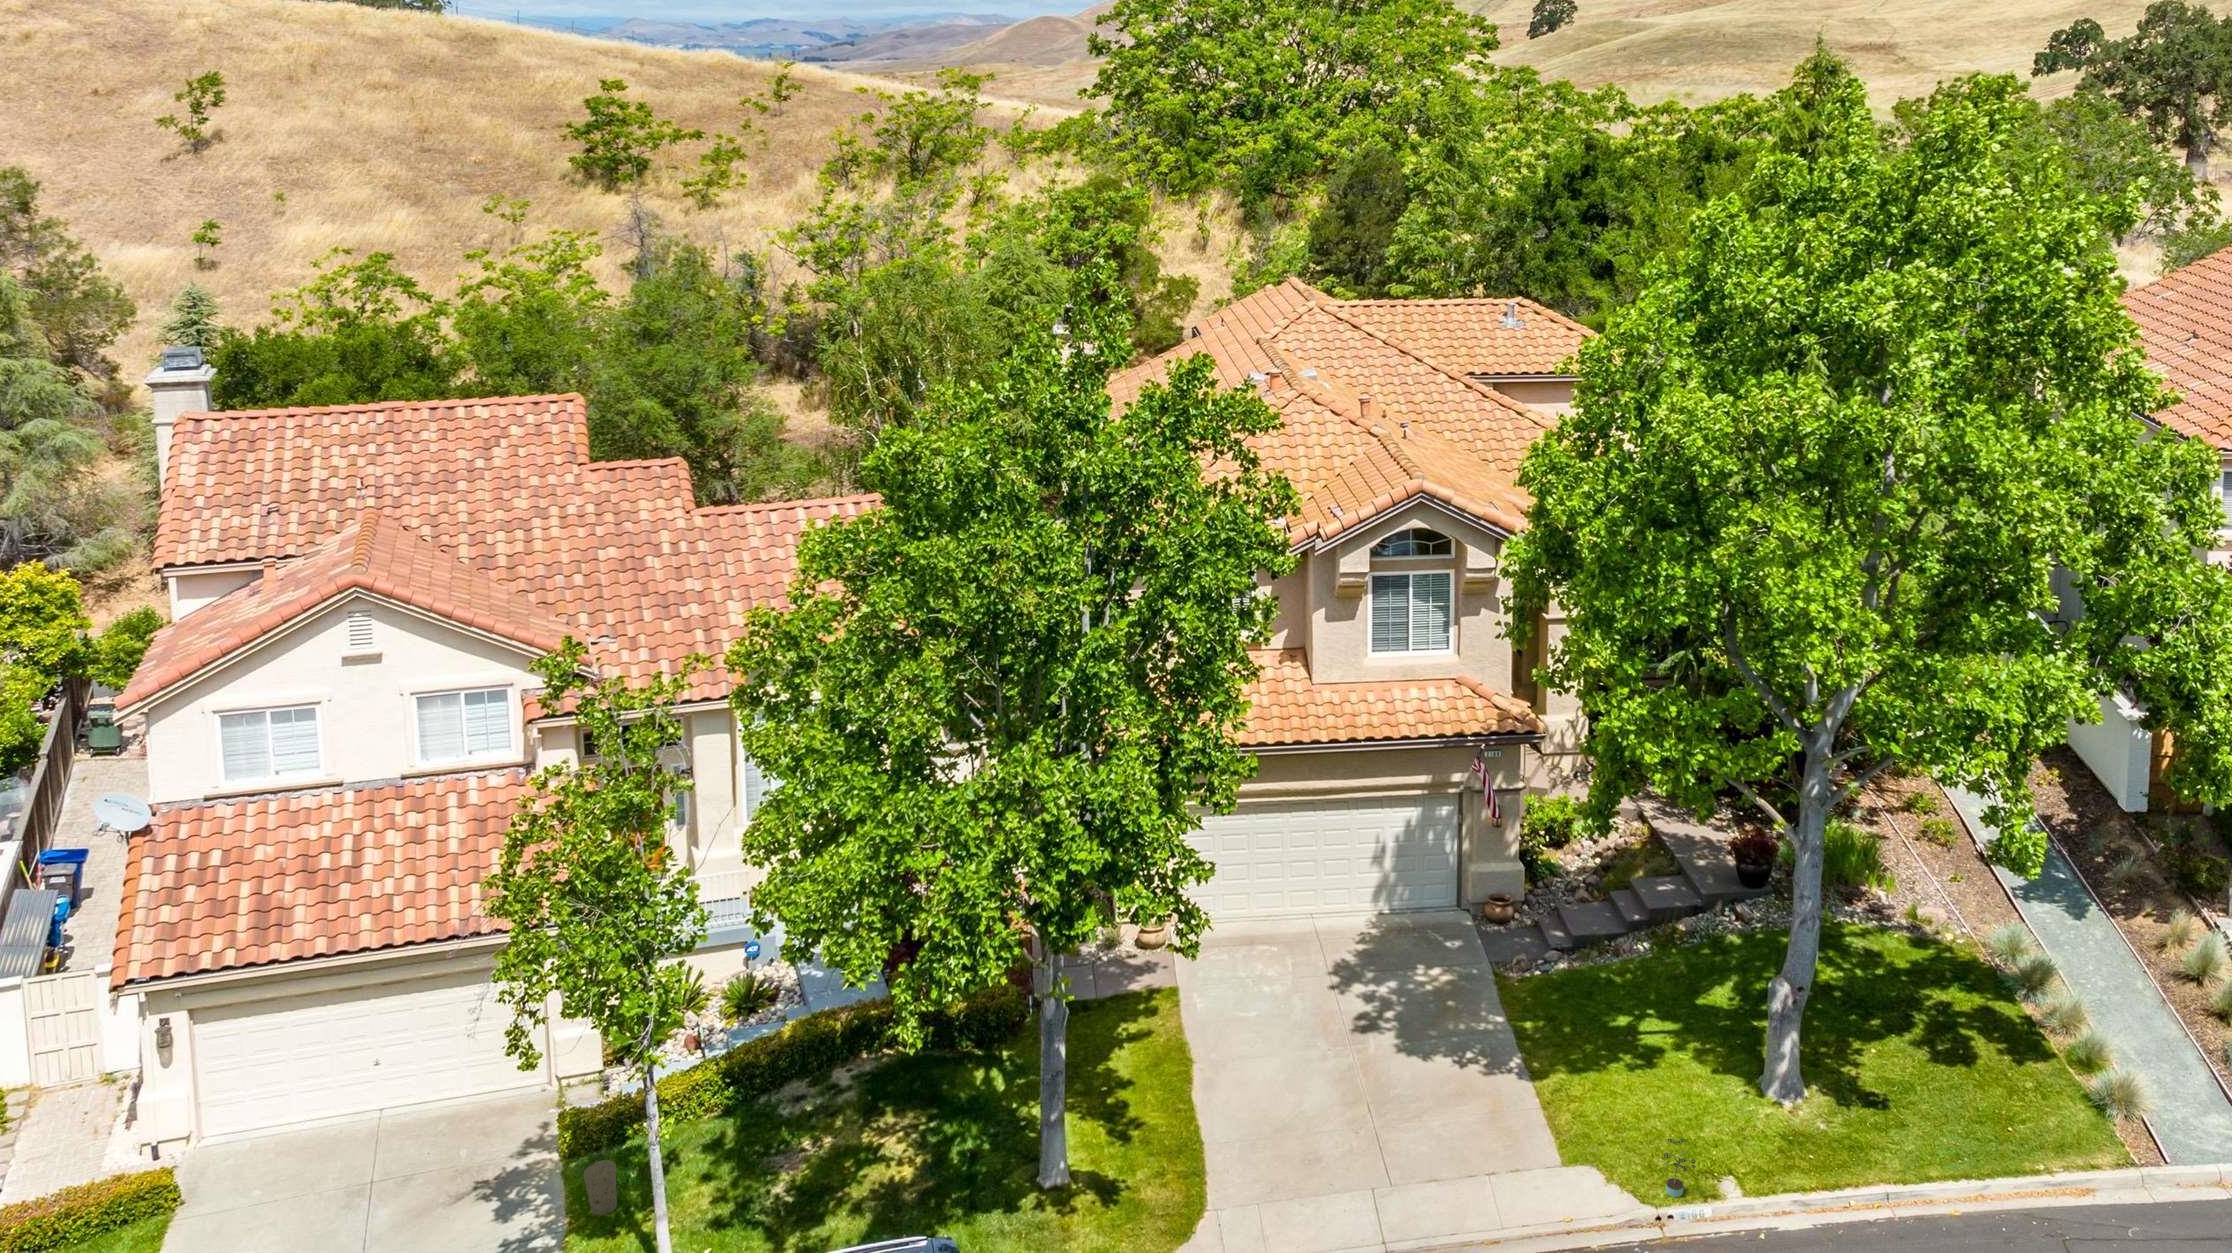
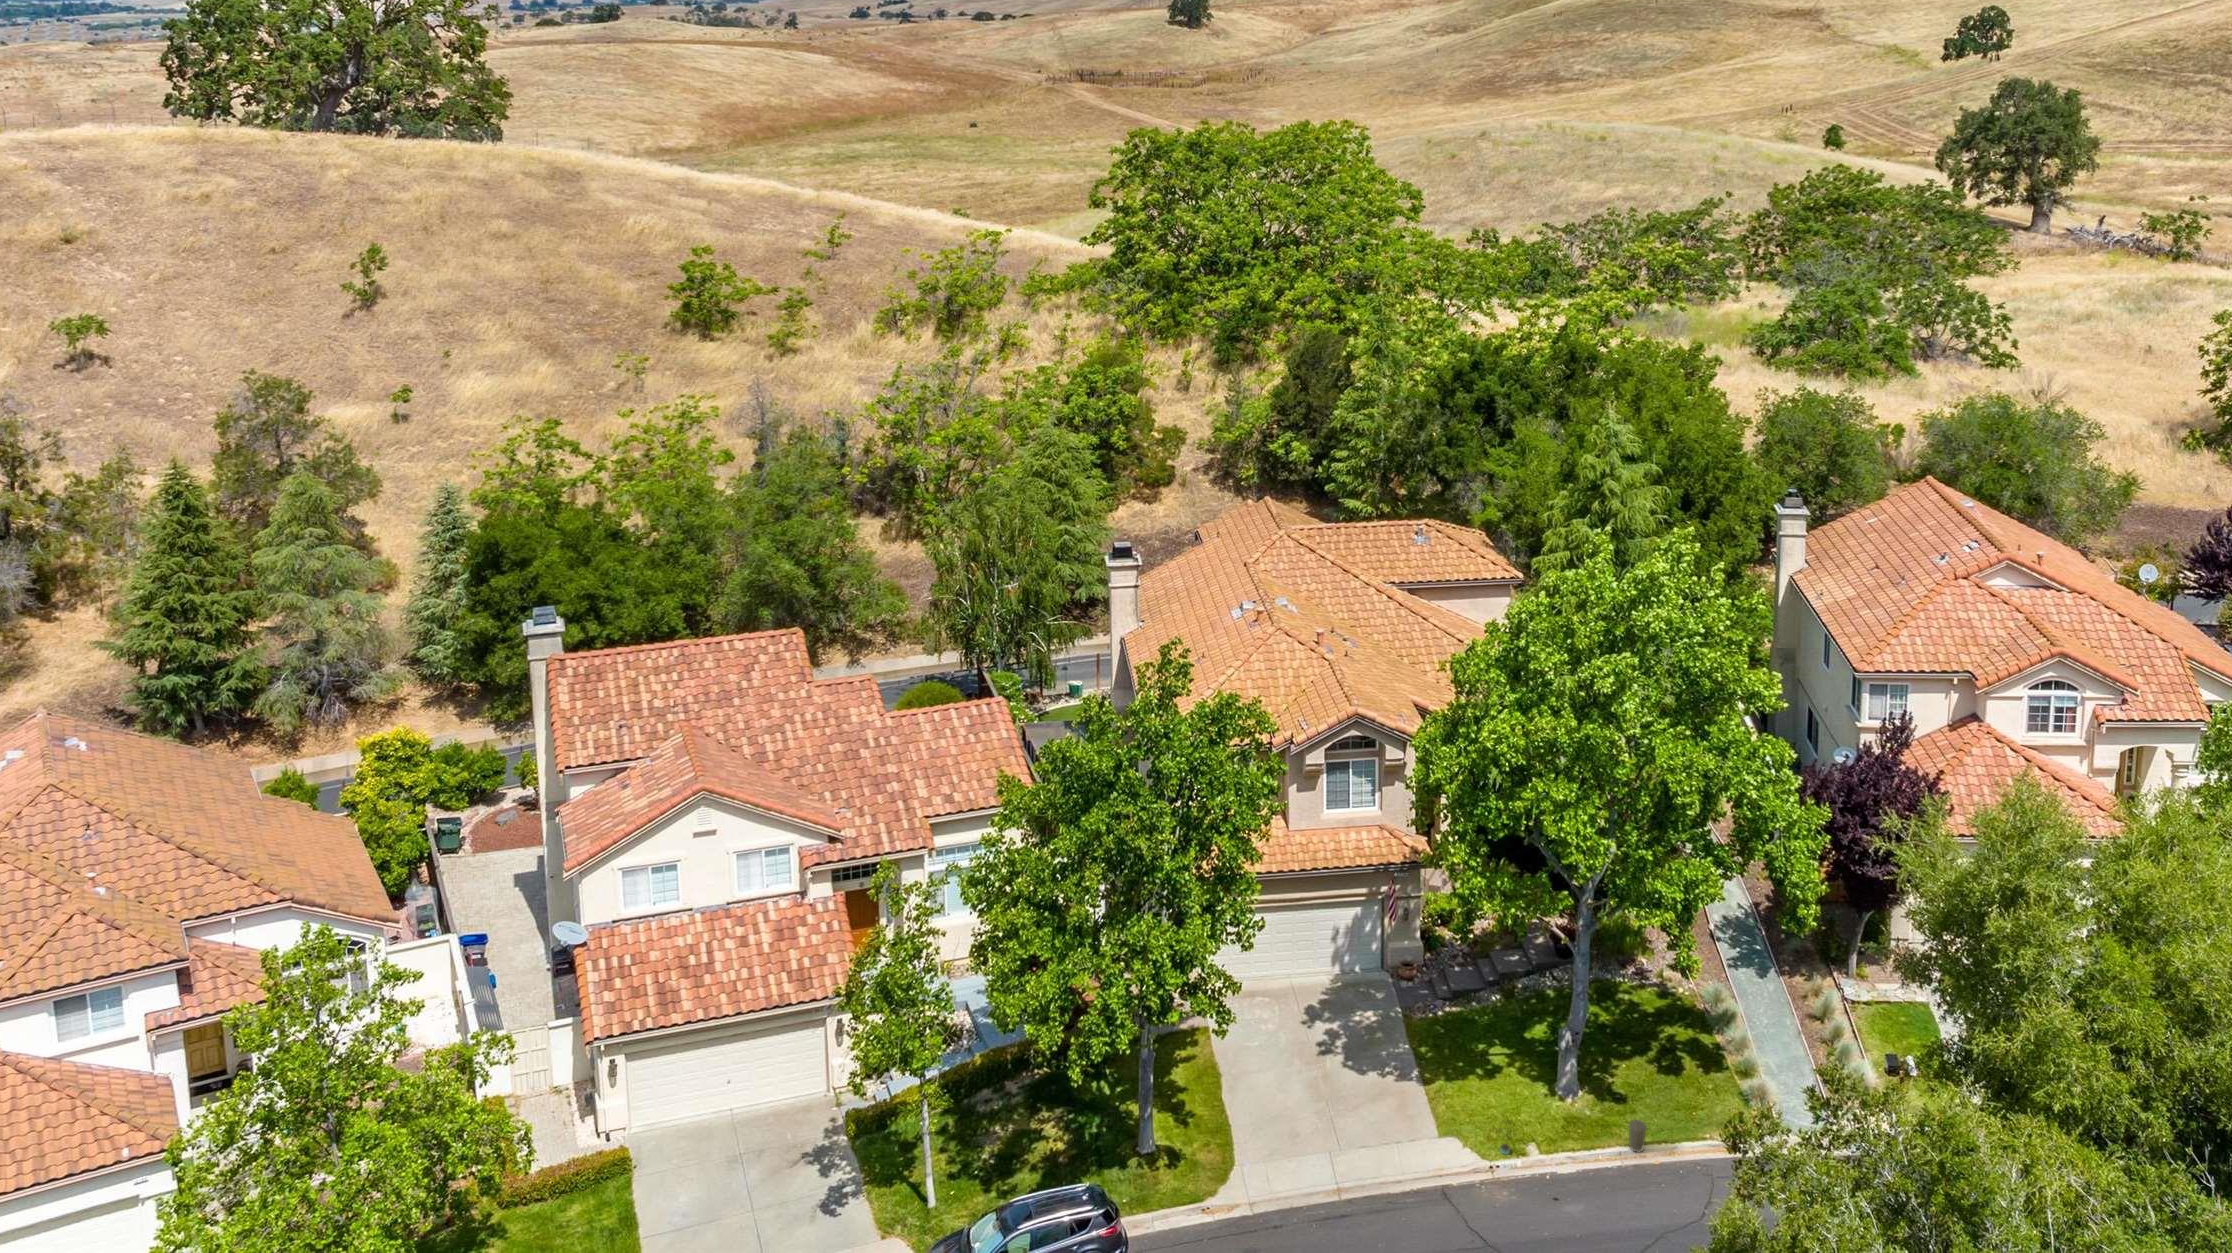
trash can: present [583,1160,617,1215] -> present [1629,1120,1647,1152]

